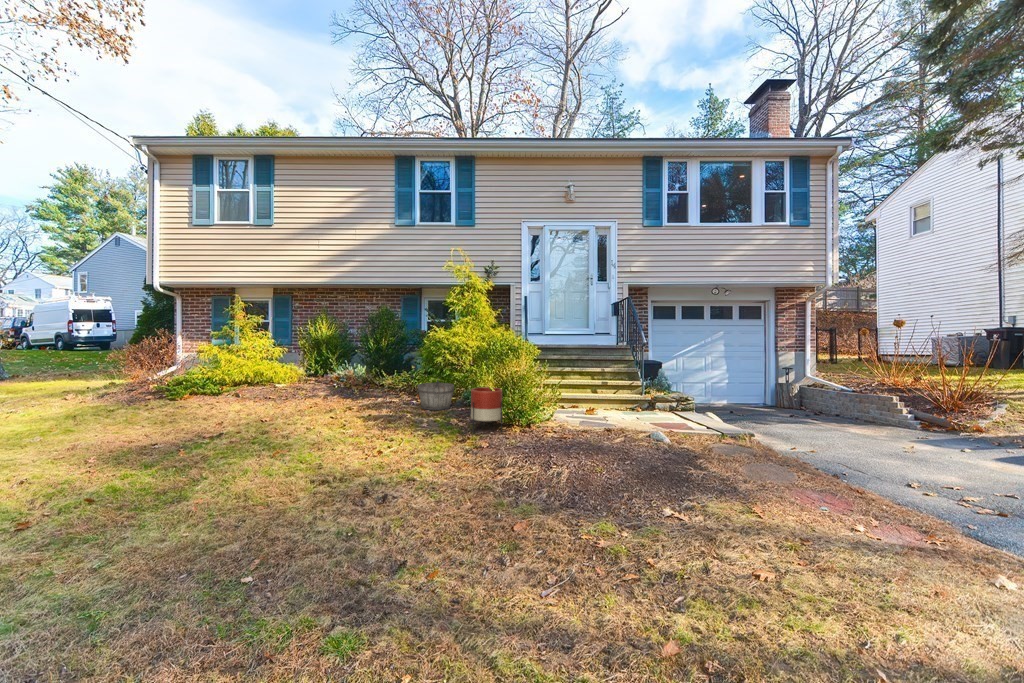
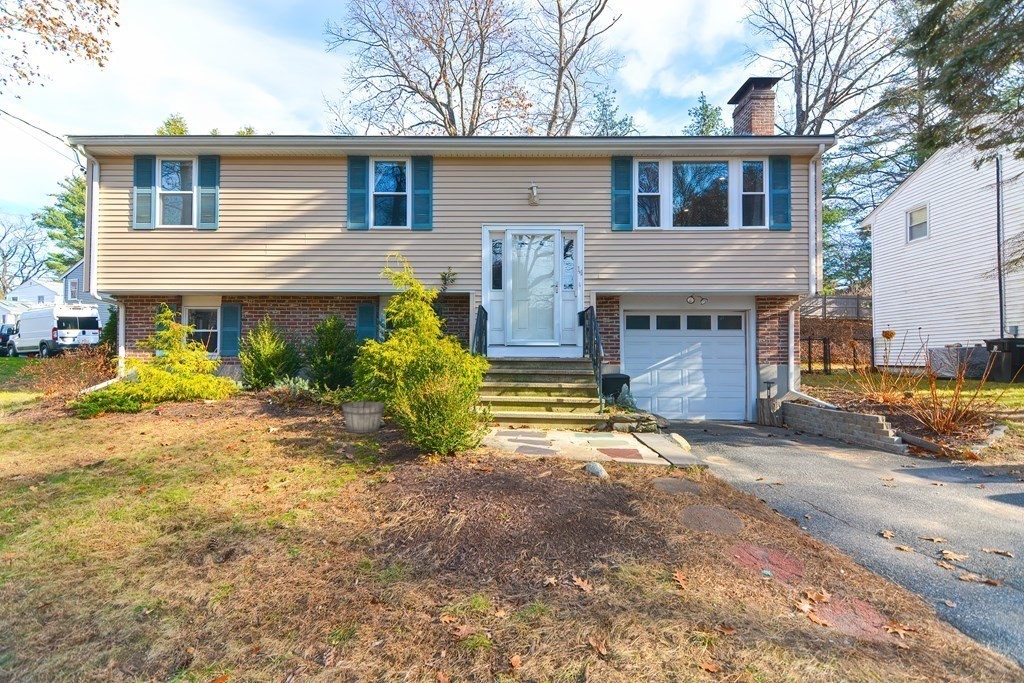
planter: present [471,387,502,433] -> none [383,410,420,464]

